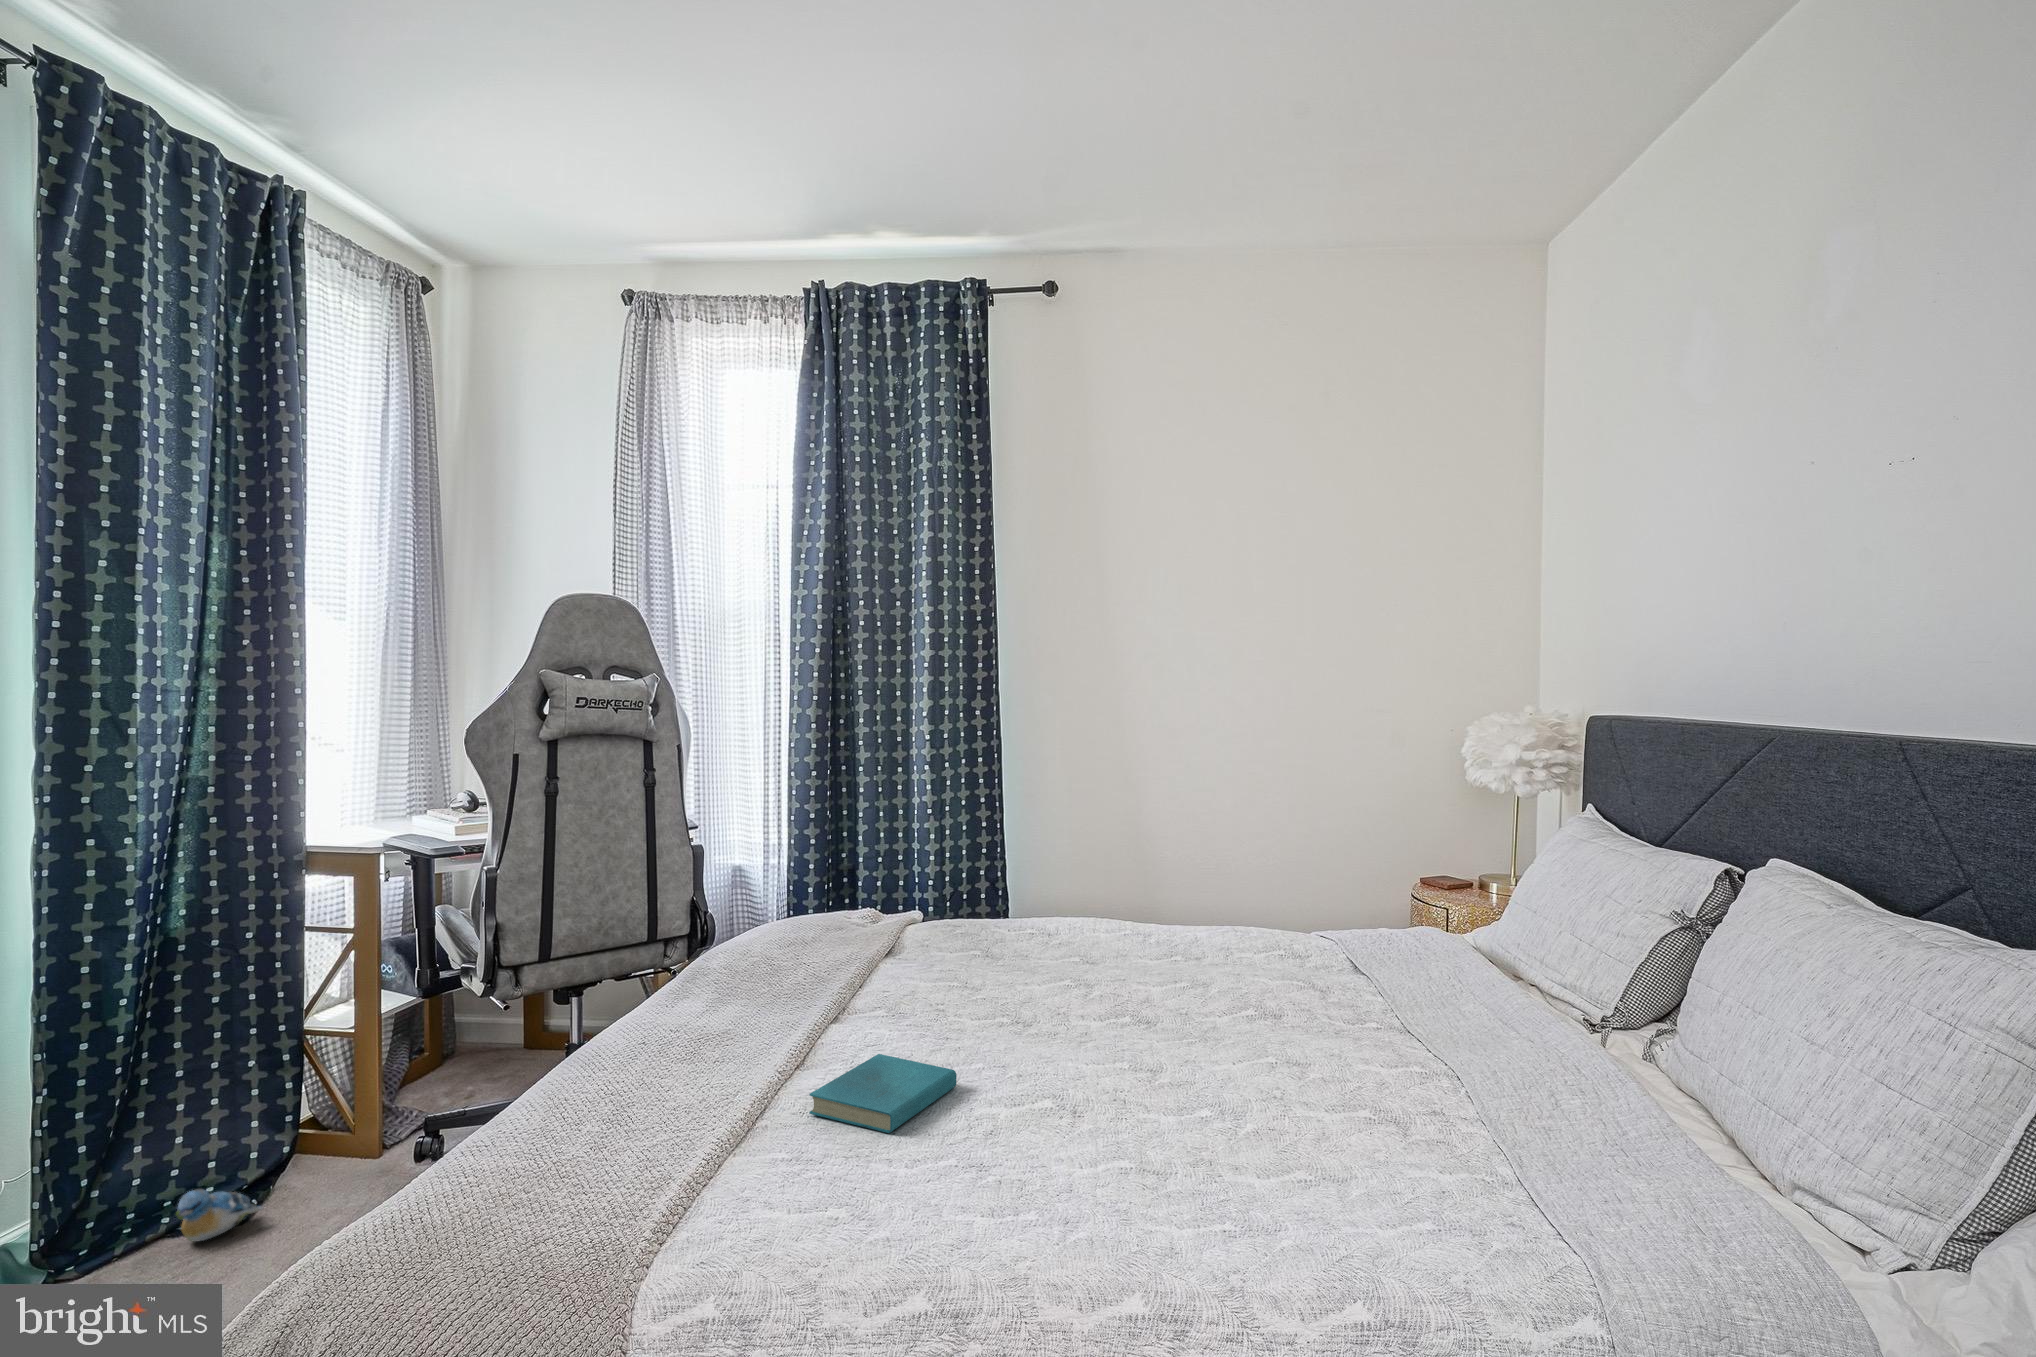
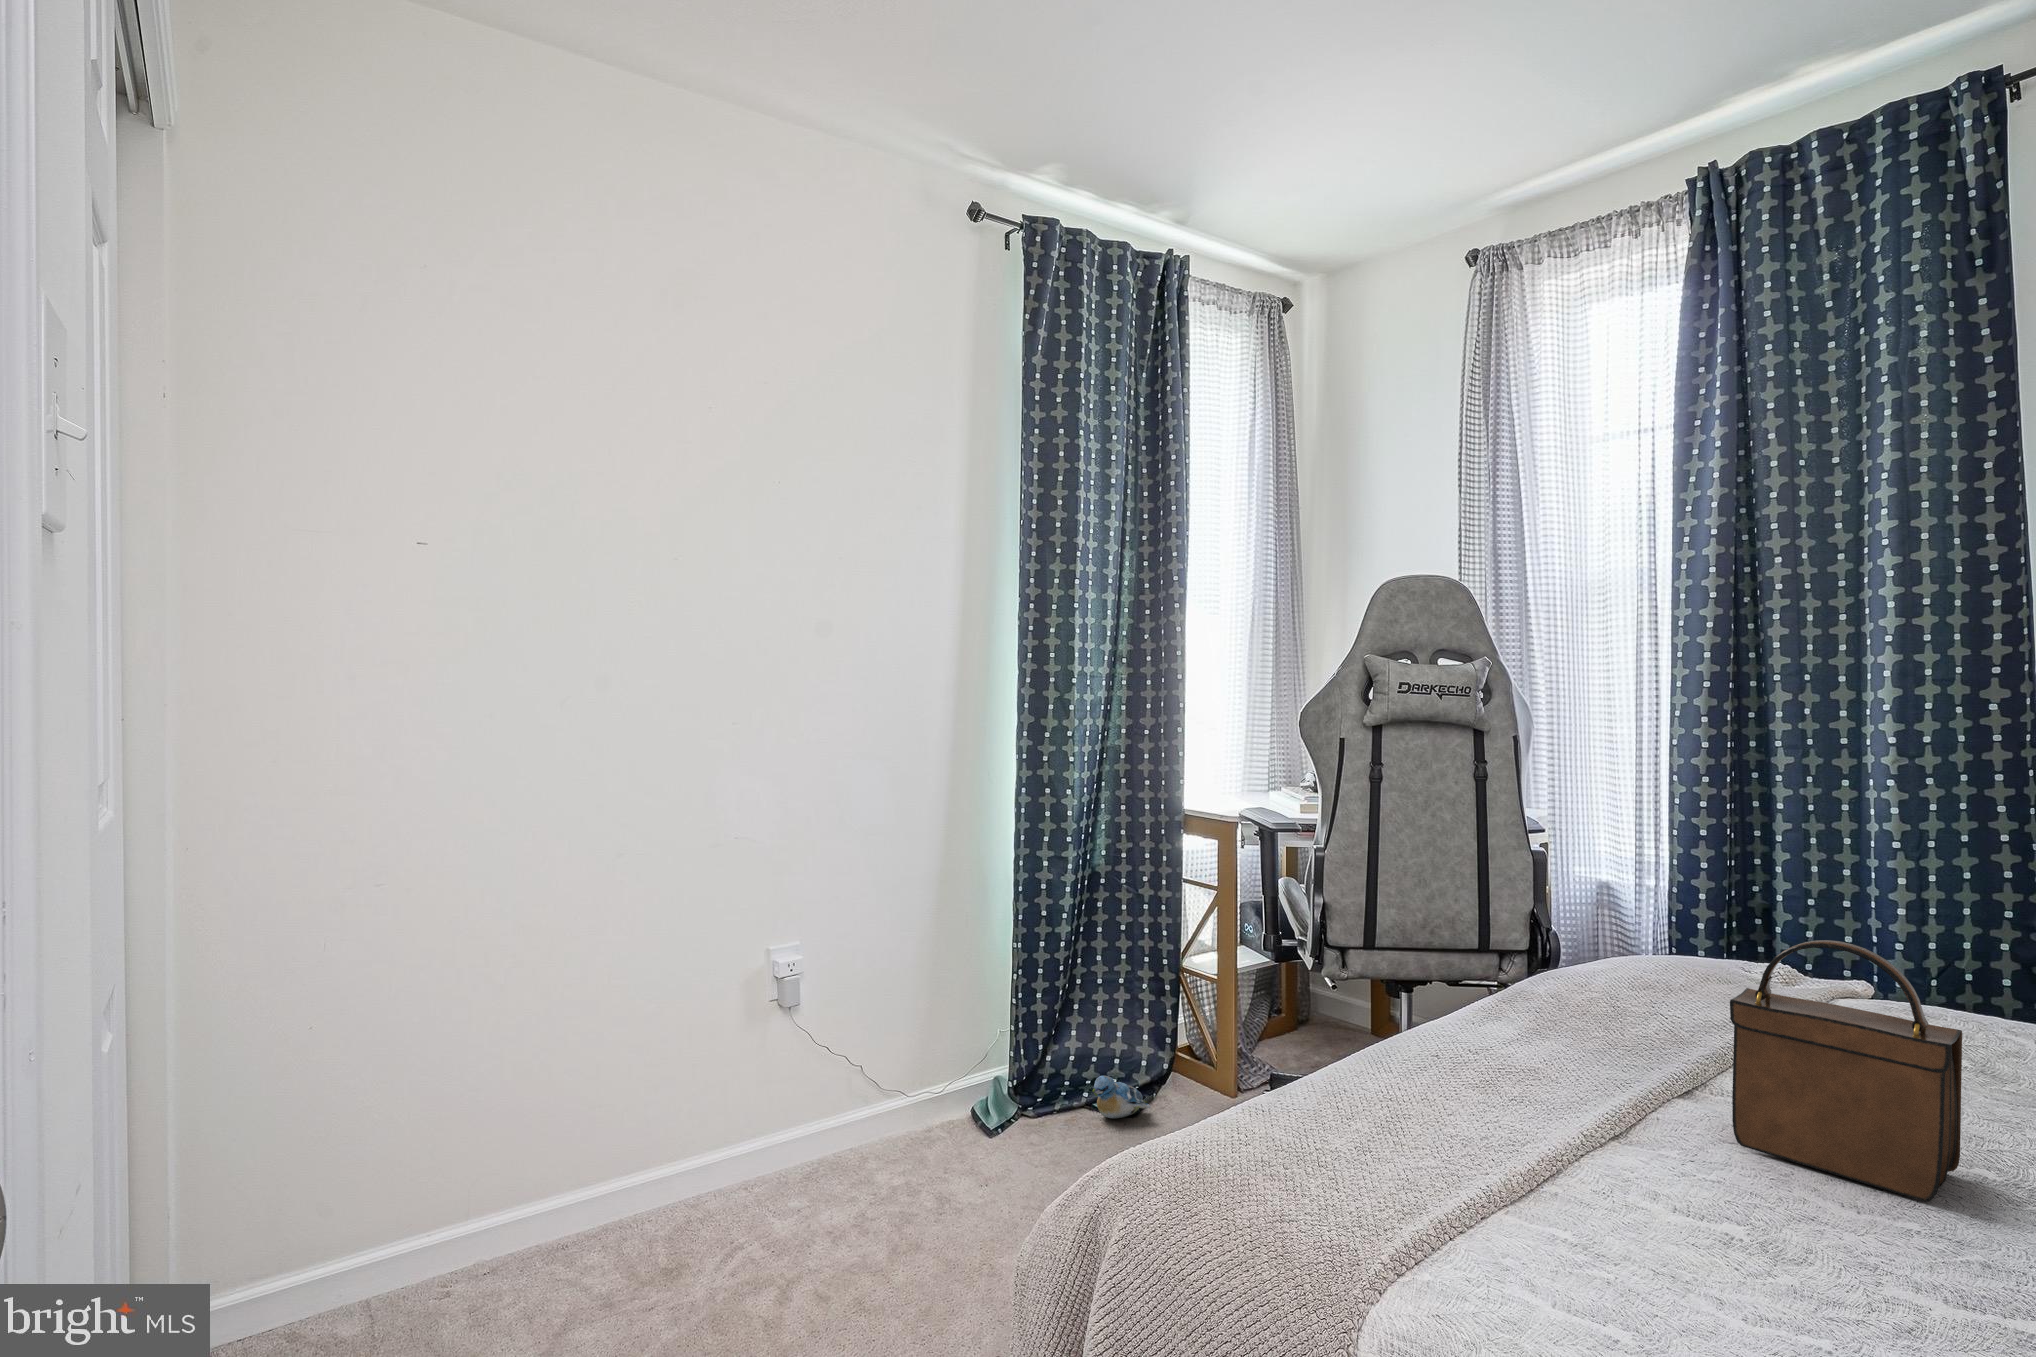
handbag: none [864,876,988,1039] -> present [1730,940,1962,1202]
book: present [809,1054,957,1133] -> none [1620,1177,1878,1303]

